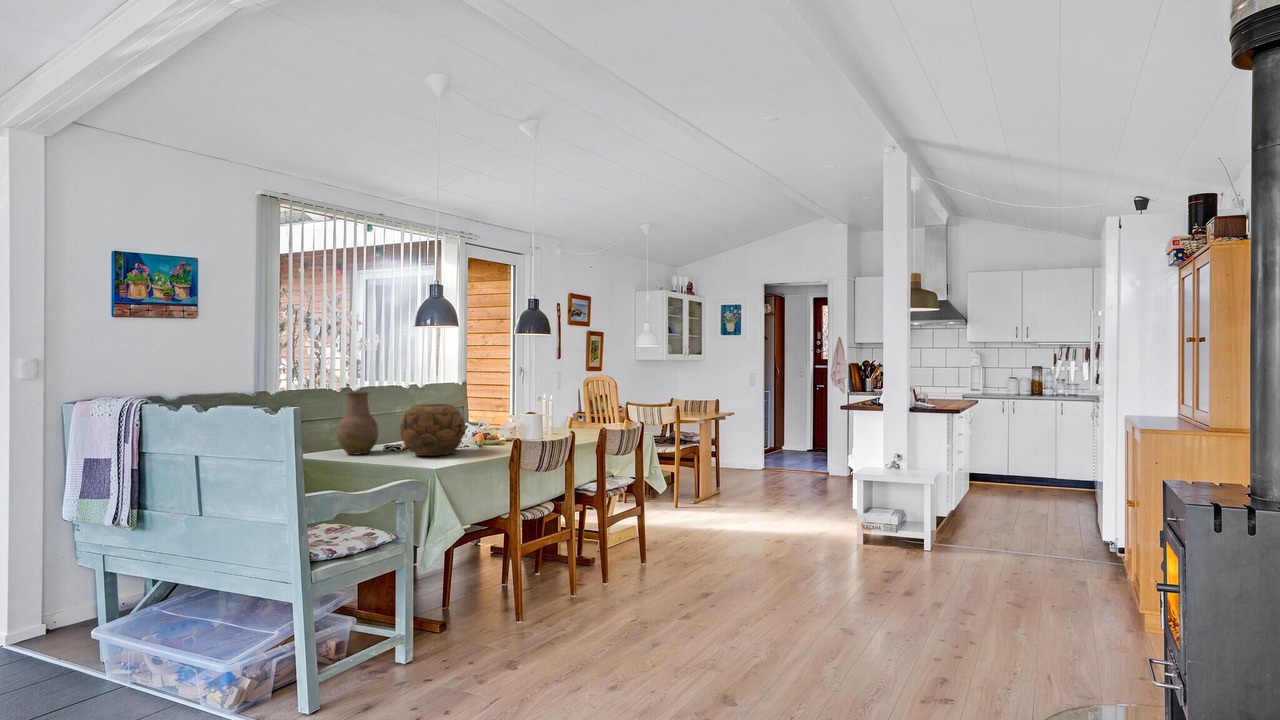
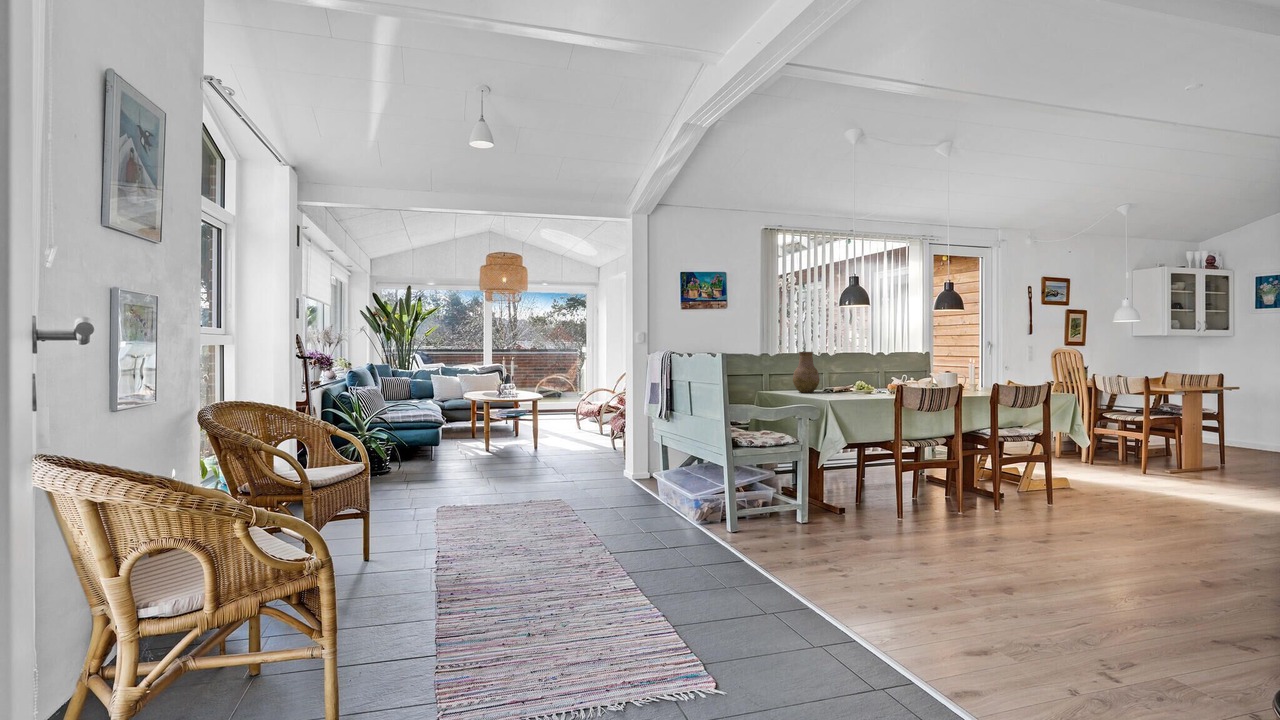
decorative bowl: present [400,404,465,456] -> none [825,361,871,395]

